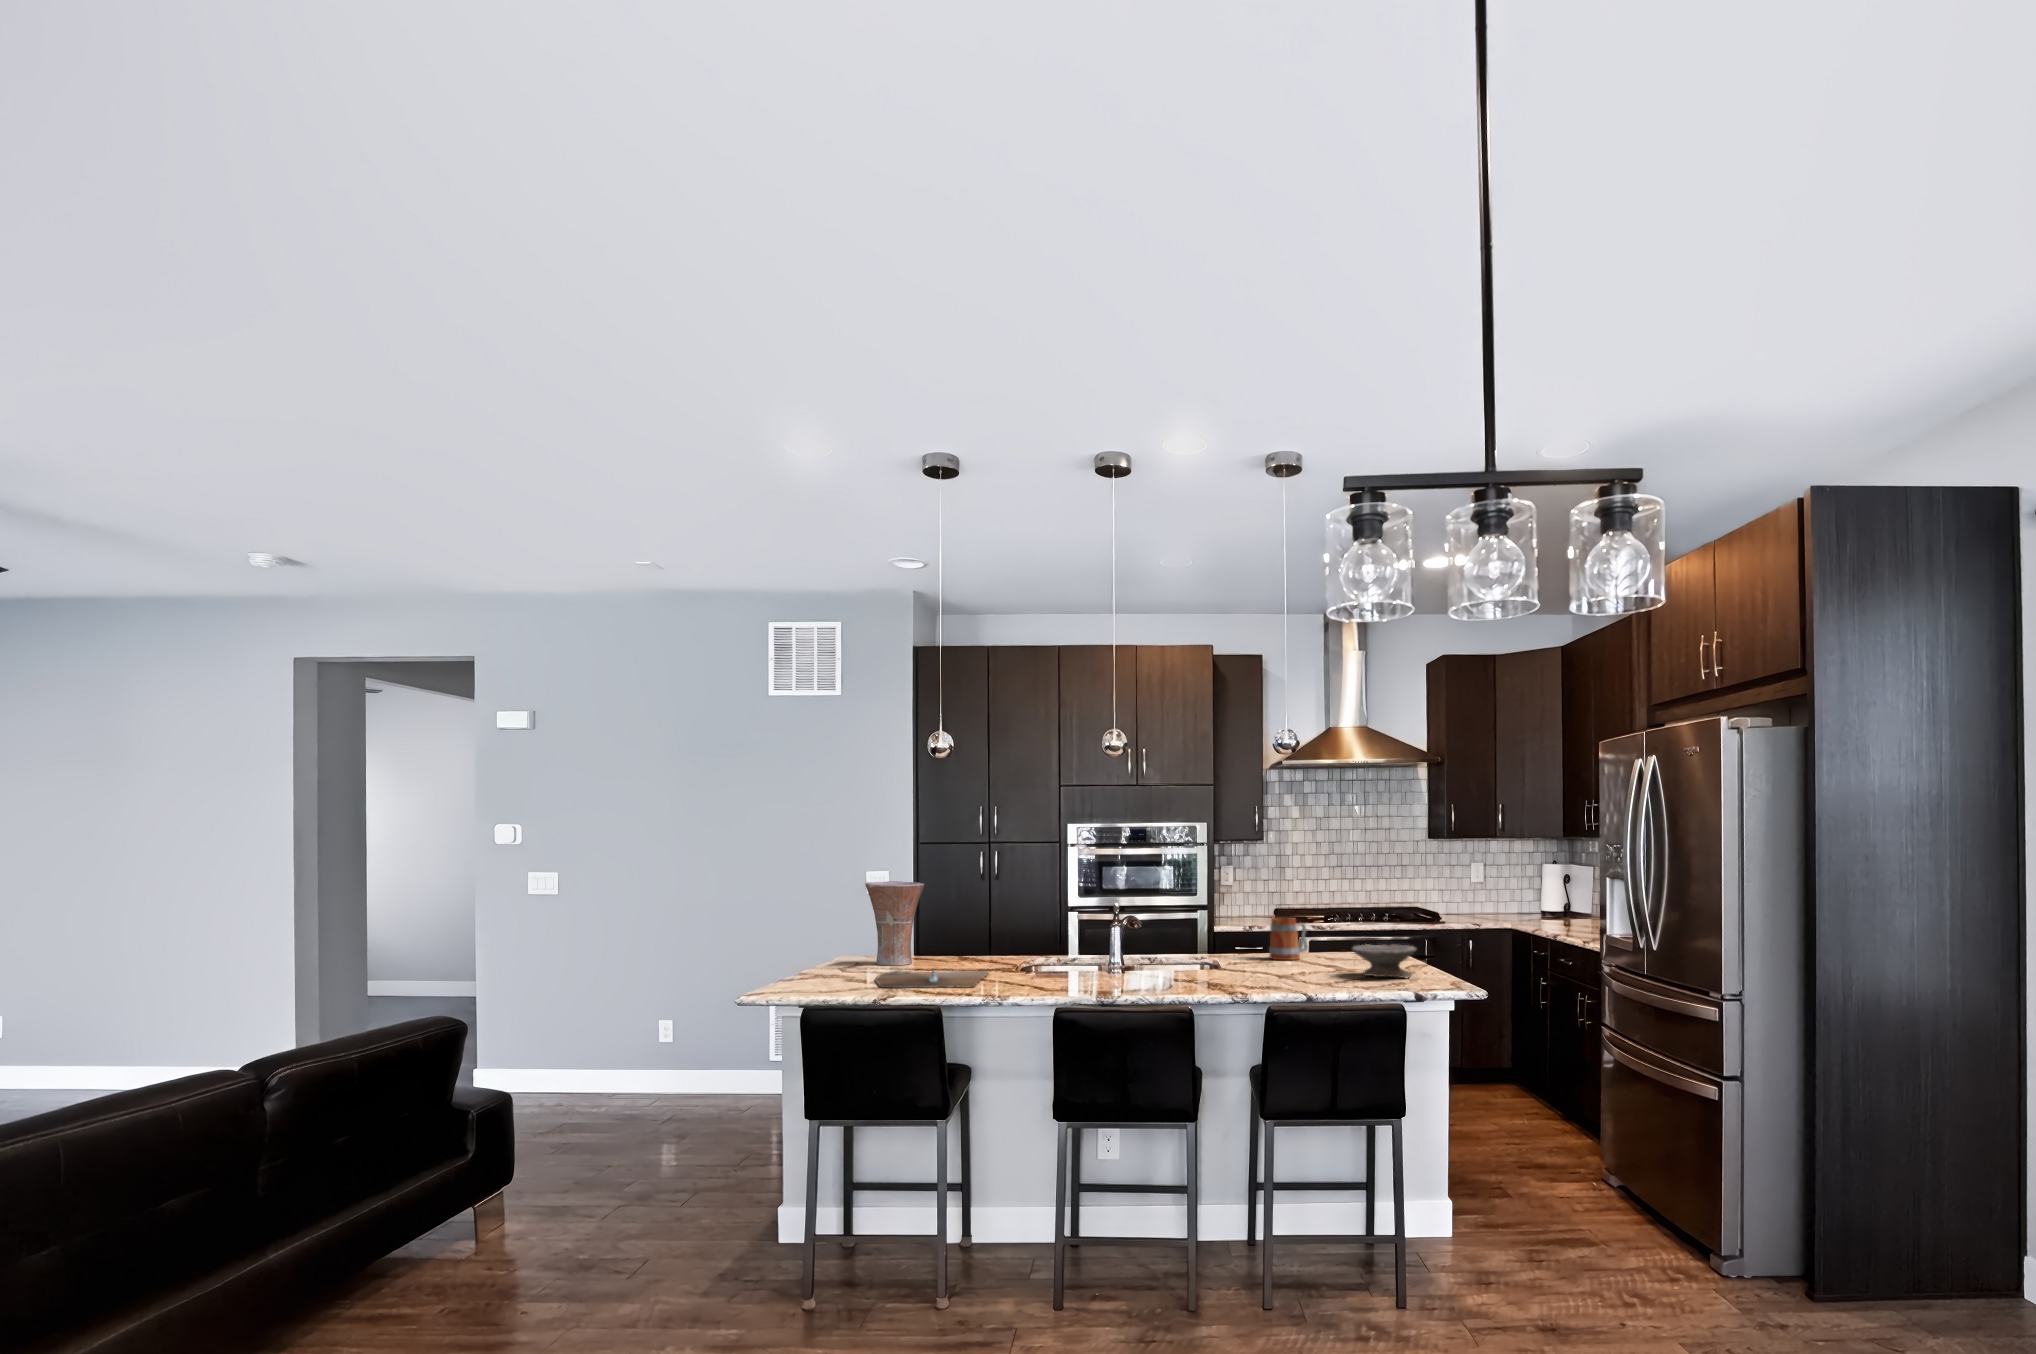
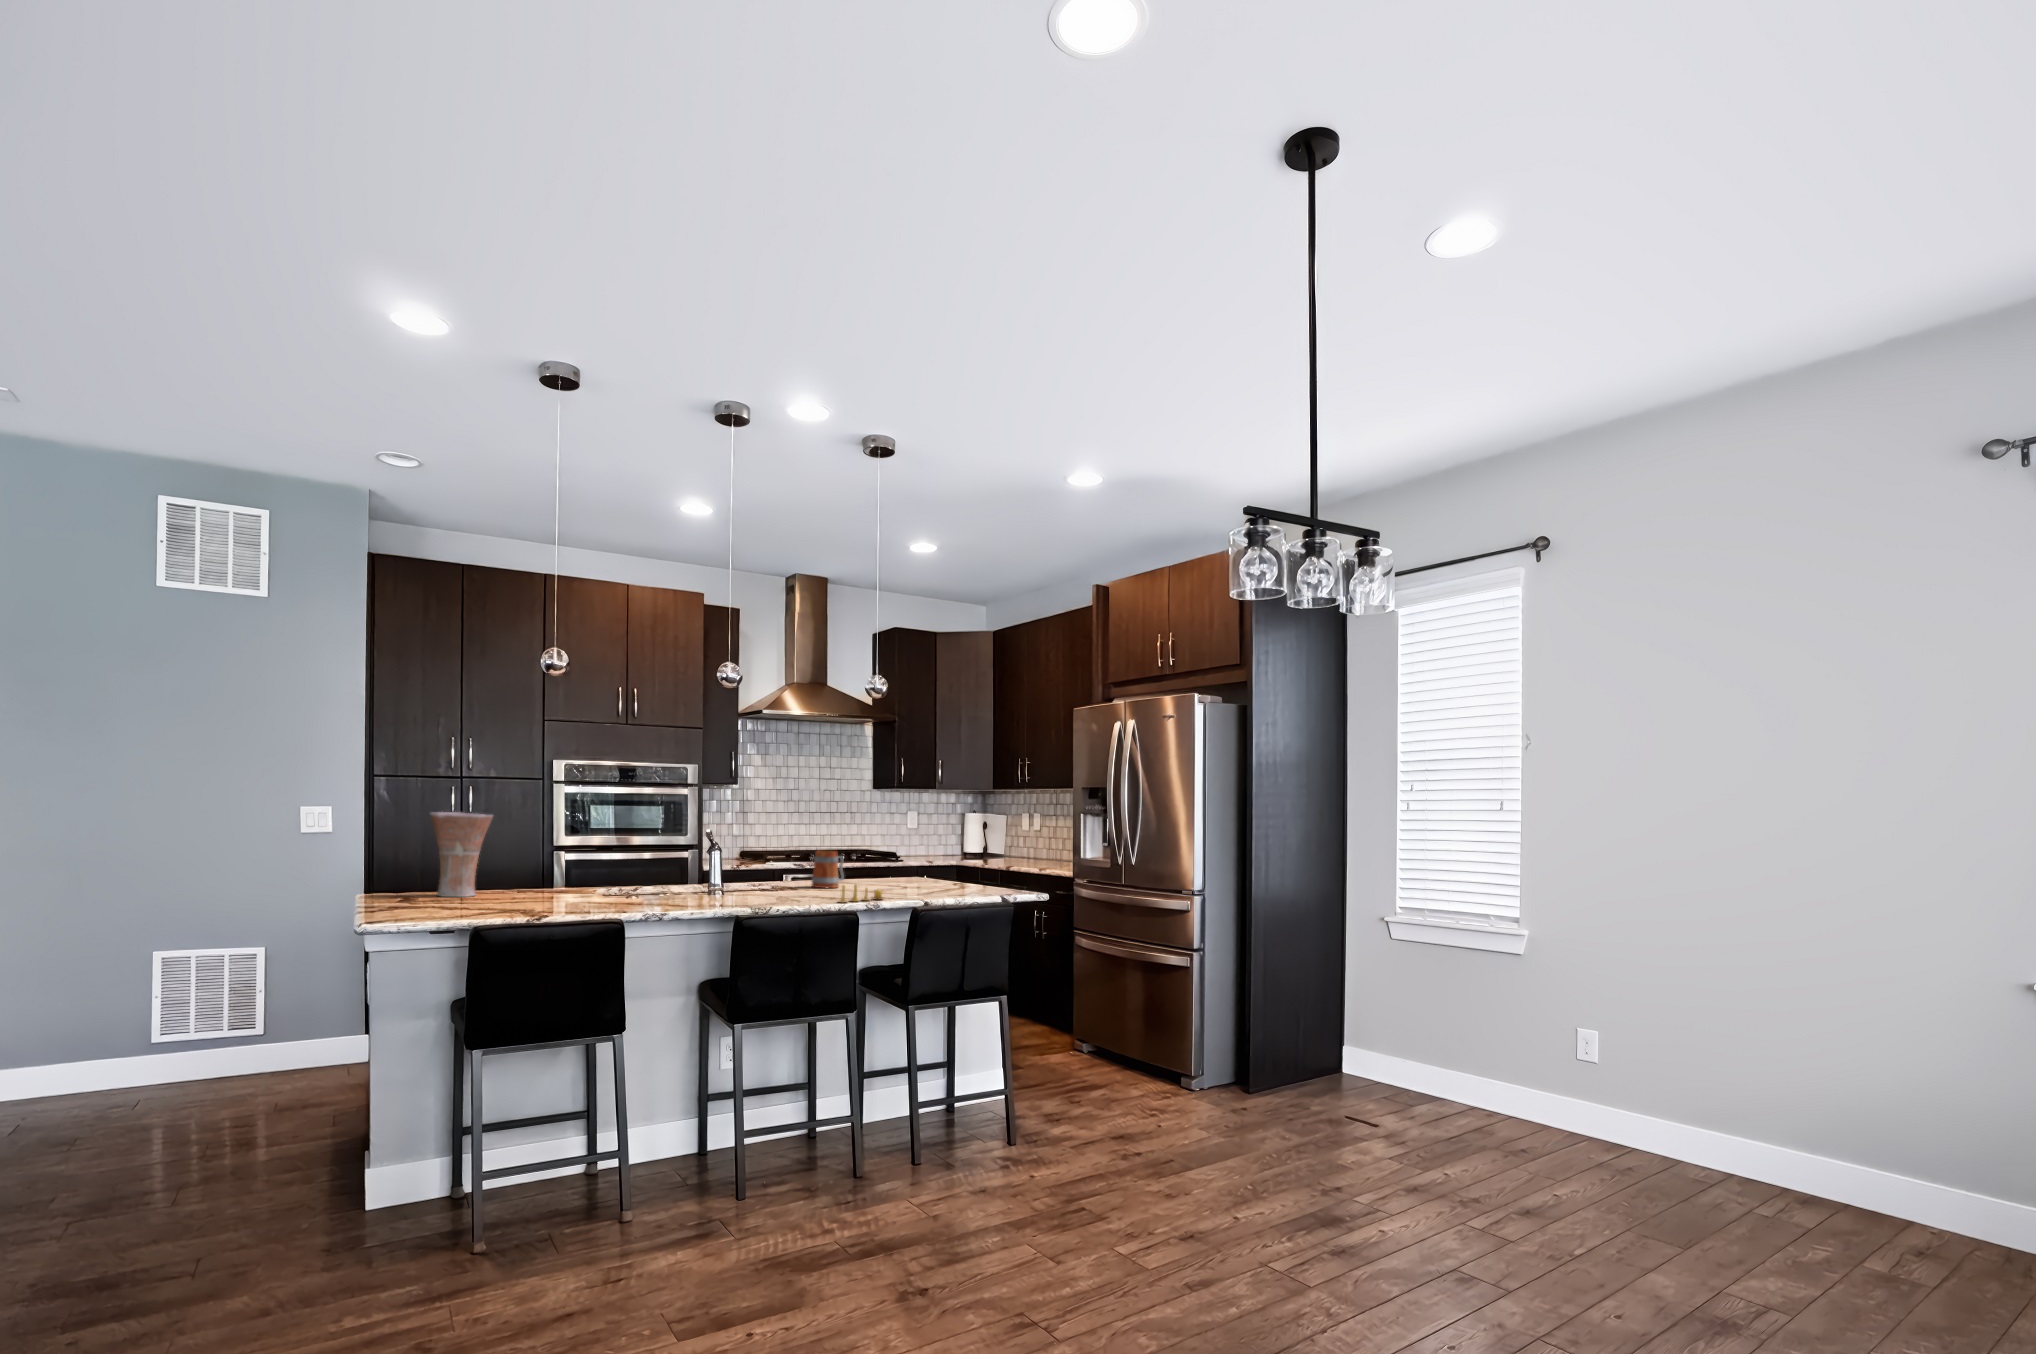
bowl: present [1352,944,1416,978] -> none [904,871,958,899]
candle: none [1259,957,1323,982] -> present [839,884,883,903]
cutting board: present [875,969,988,988] -> none [467,895,590,914]

